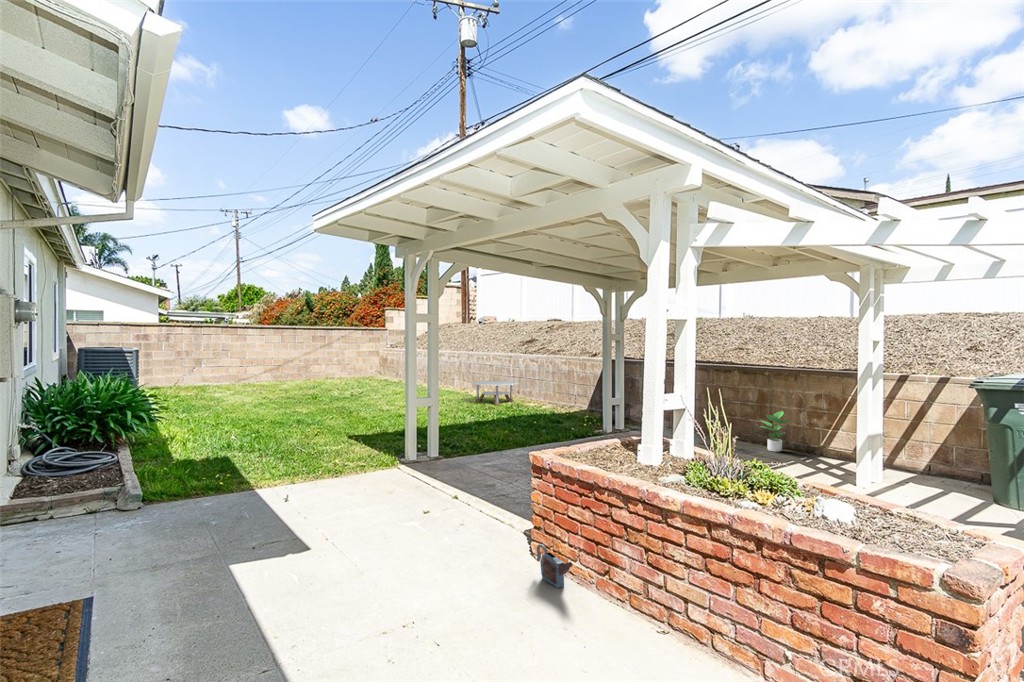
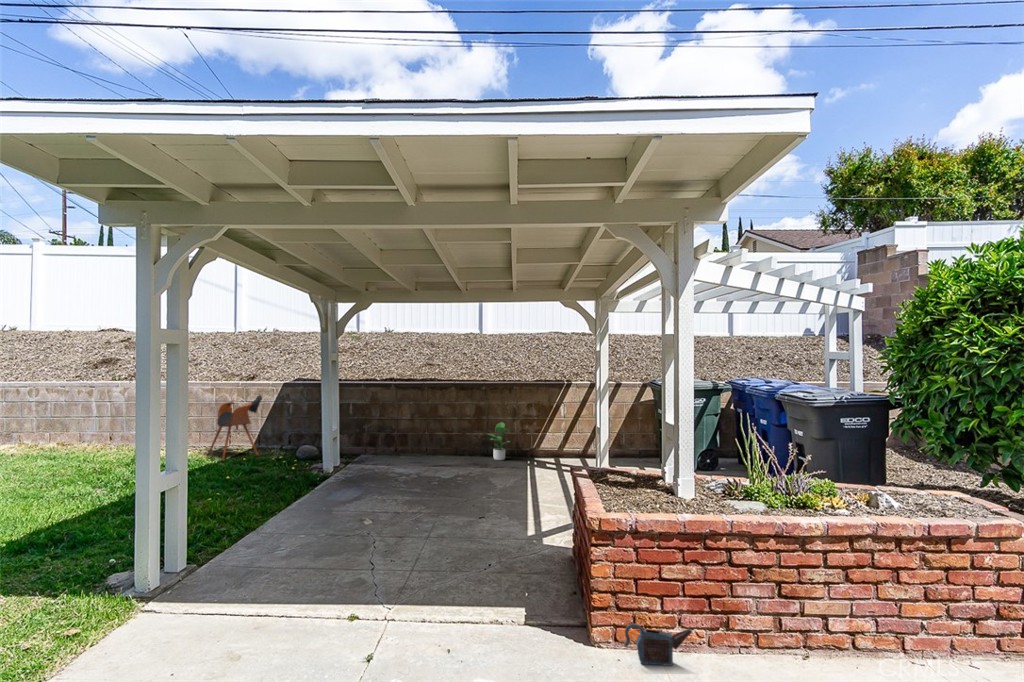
chair: none [557,367,593,416] -> present [208,395,262,462]
round table: present [472,380,519,405] -> none [33,423,125,462]

